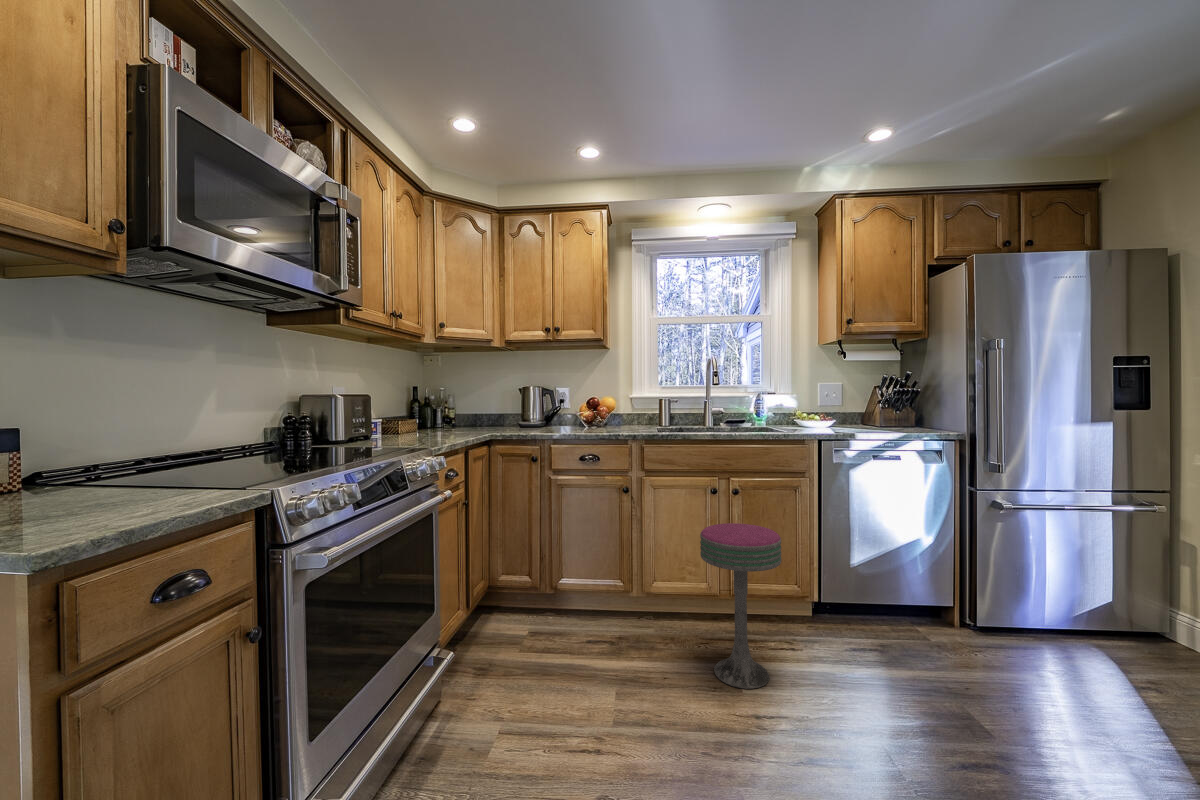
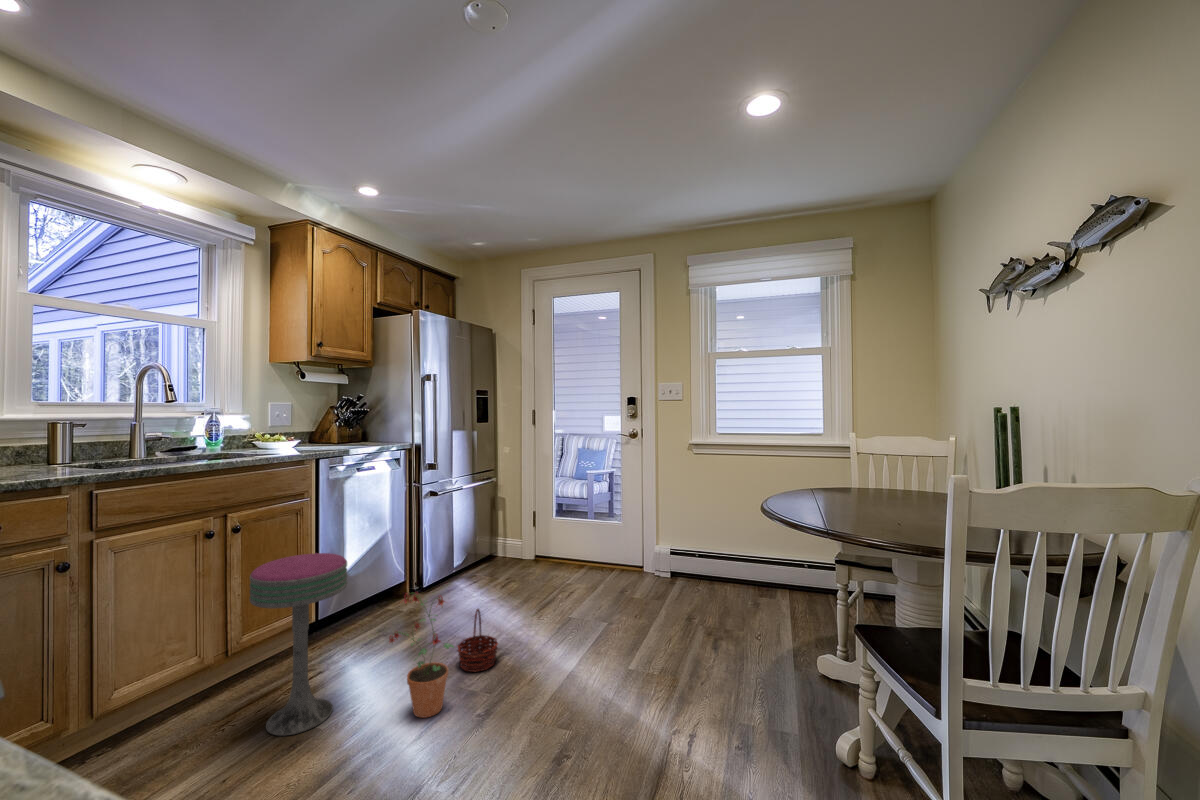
potted plant: none [786,599,867,761] -> present [389,592,454,718]
basket: none [914,671,985,767] -> present [457,609,498,672]

